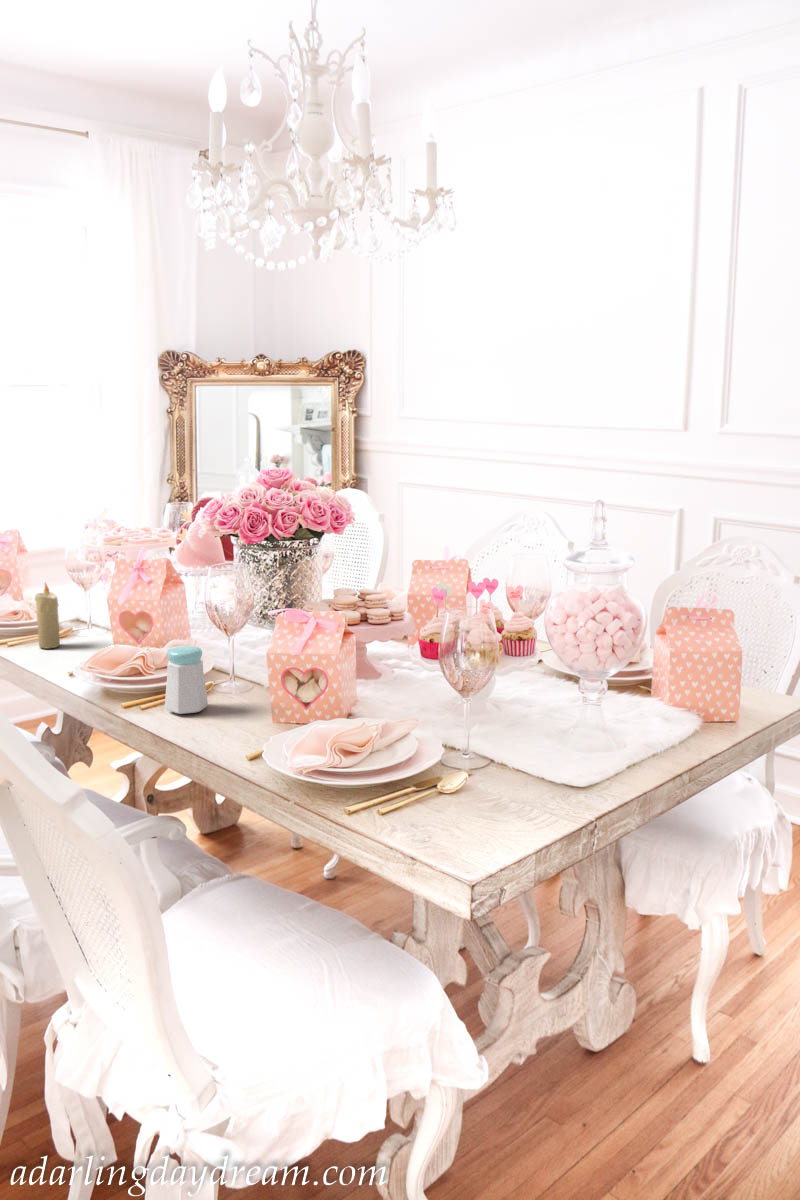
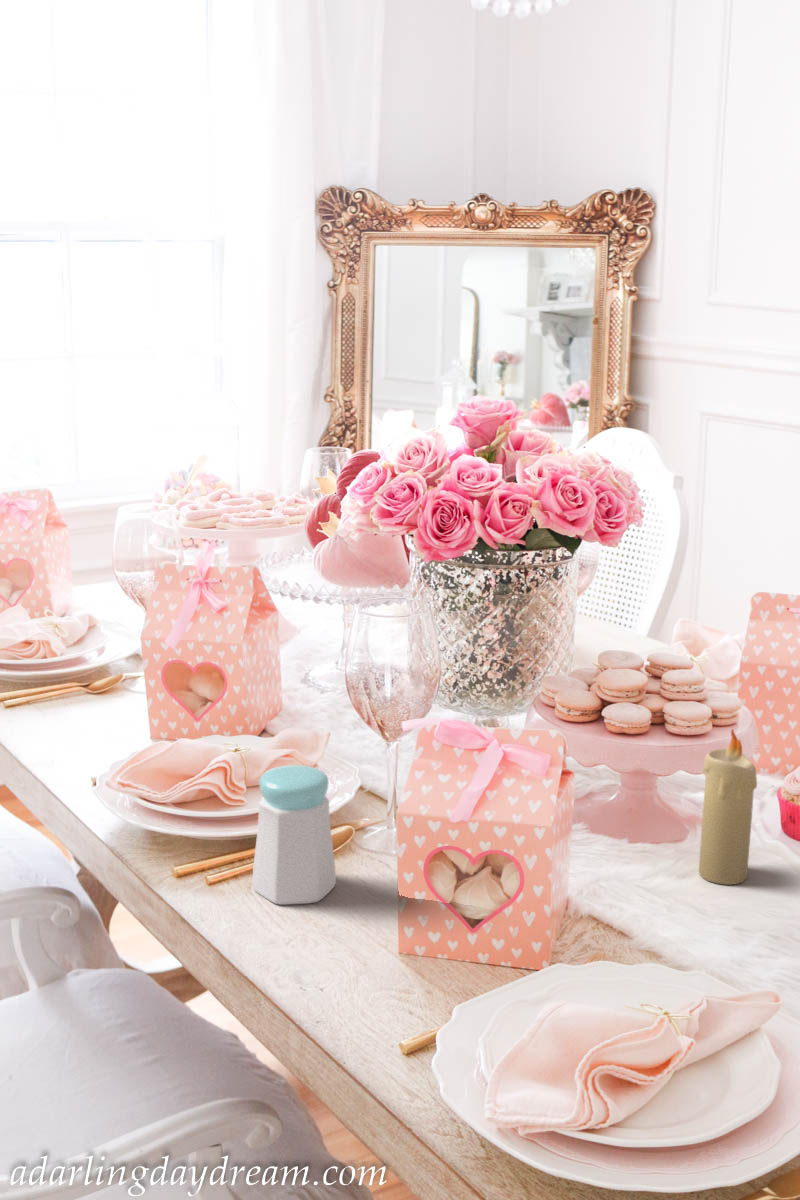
candle: present [35,584,60,648] -> present [699,730,757,885]

